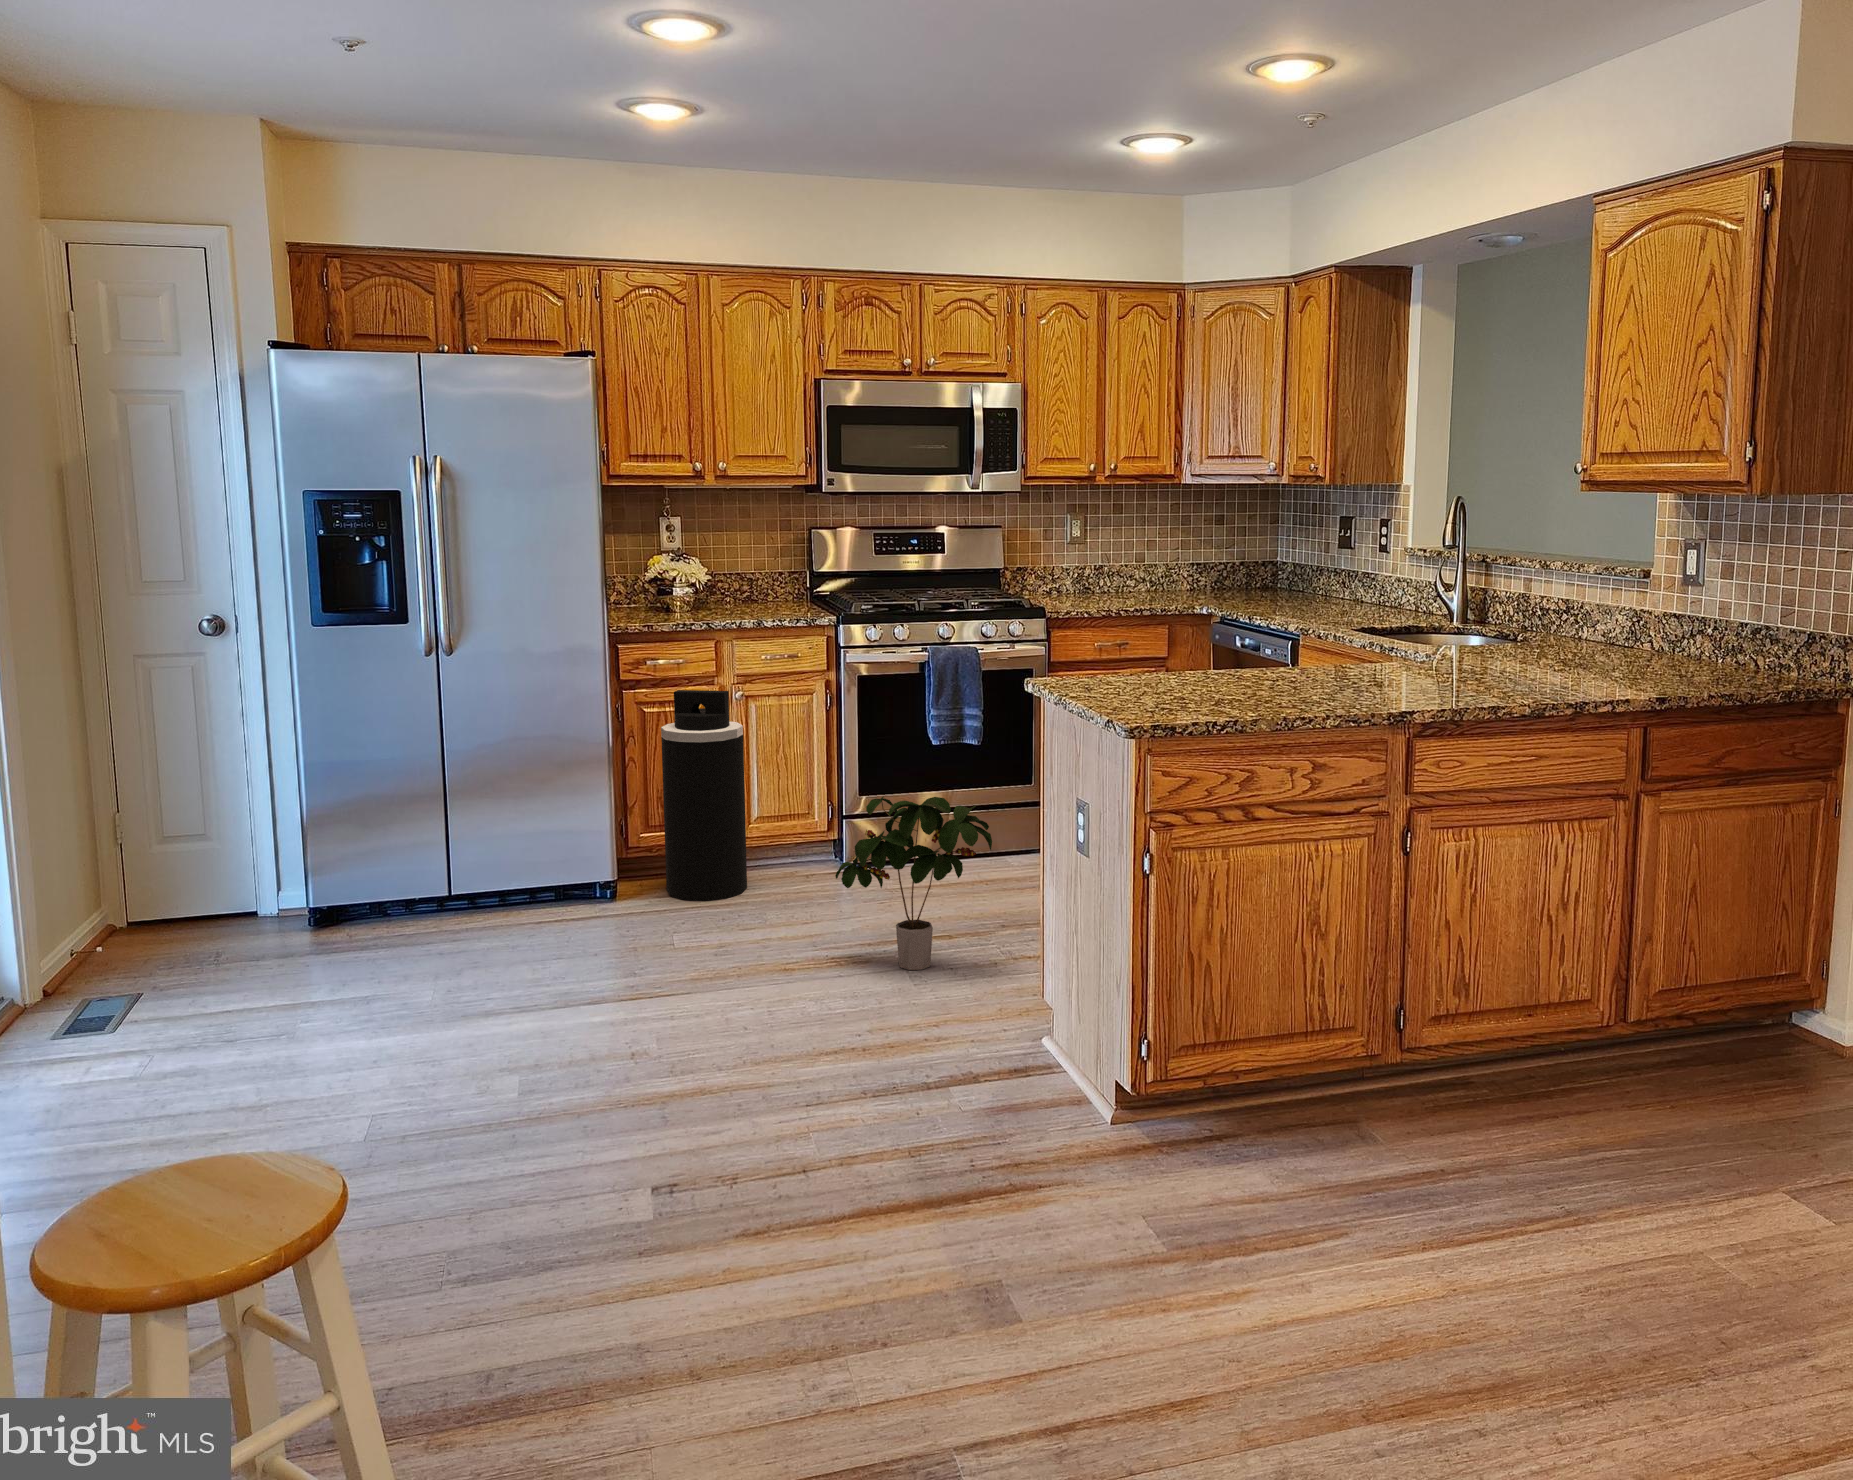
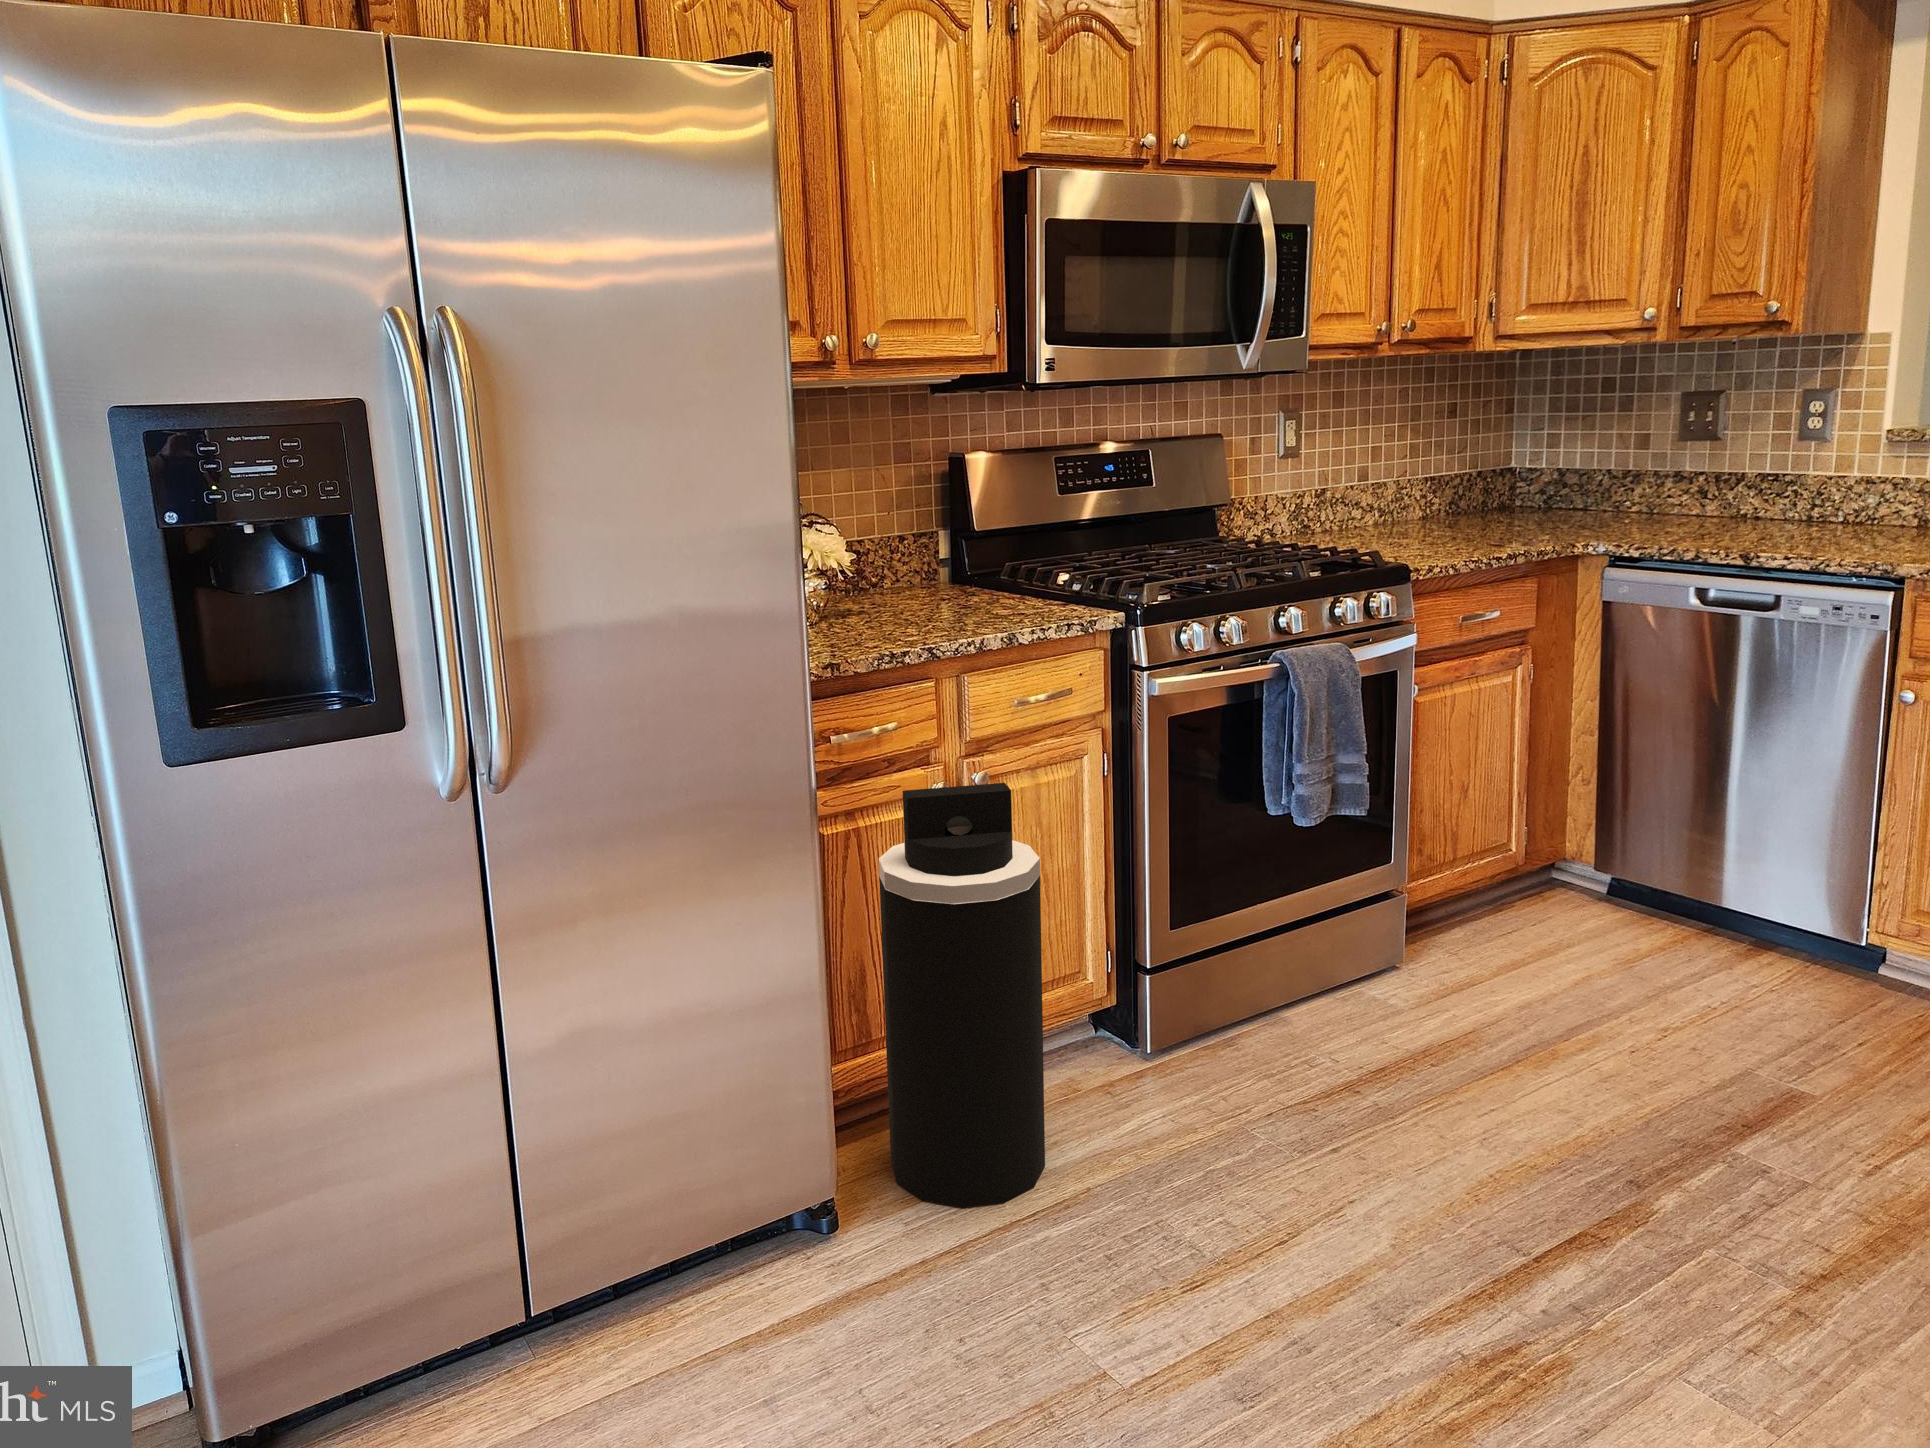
potted plant: present [835,796,992,970] -> none [1482,1008,1828,1369]

